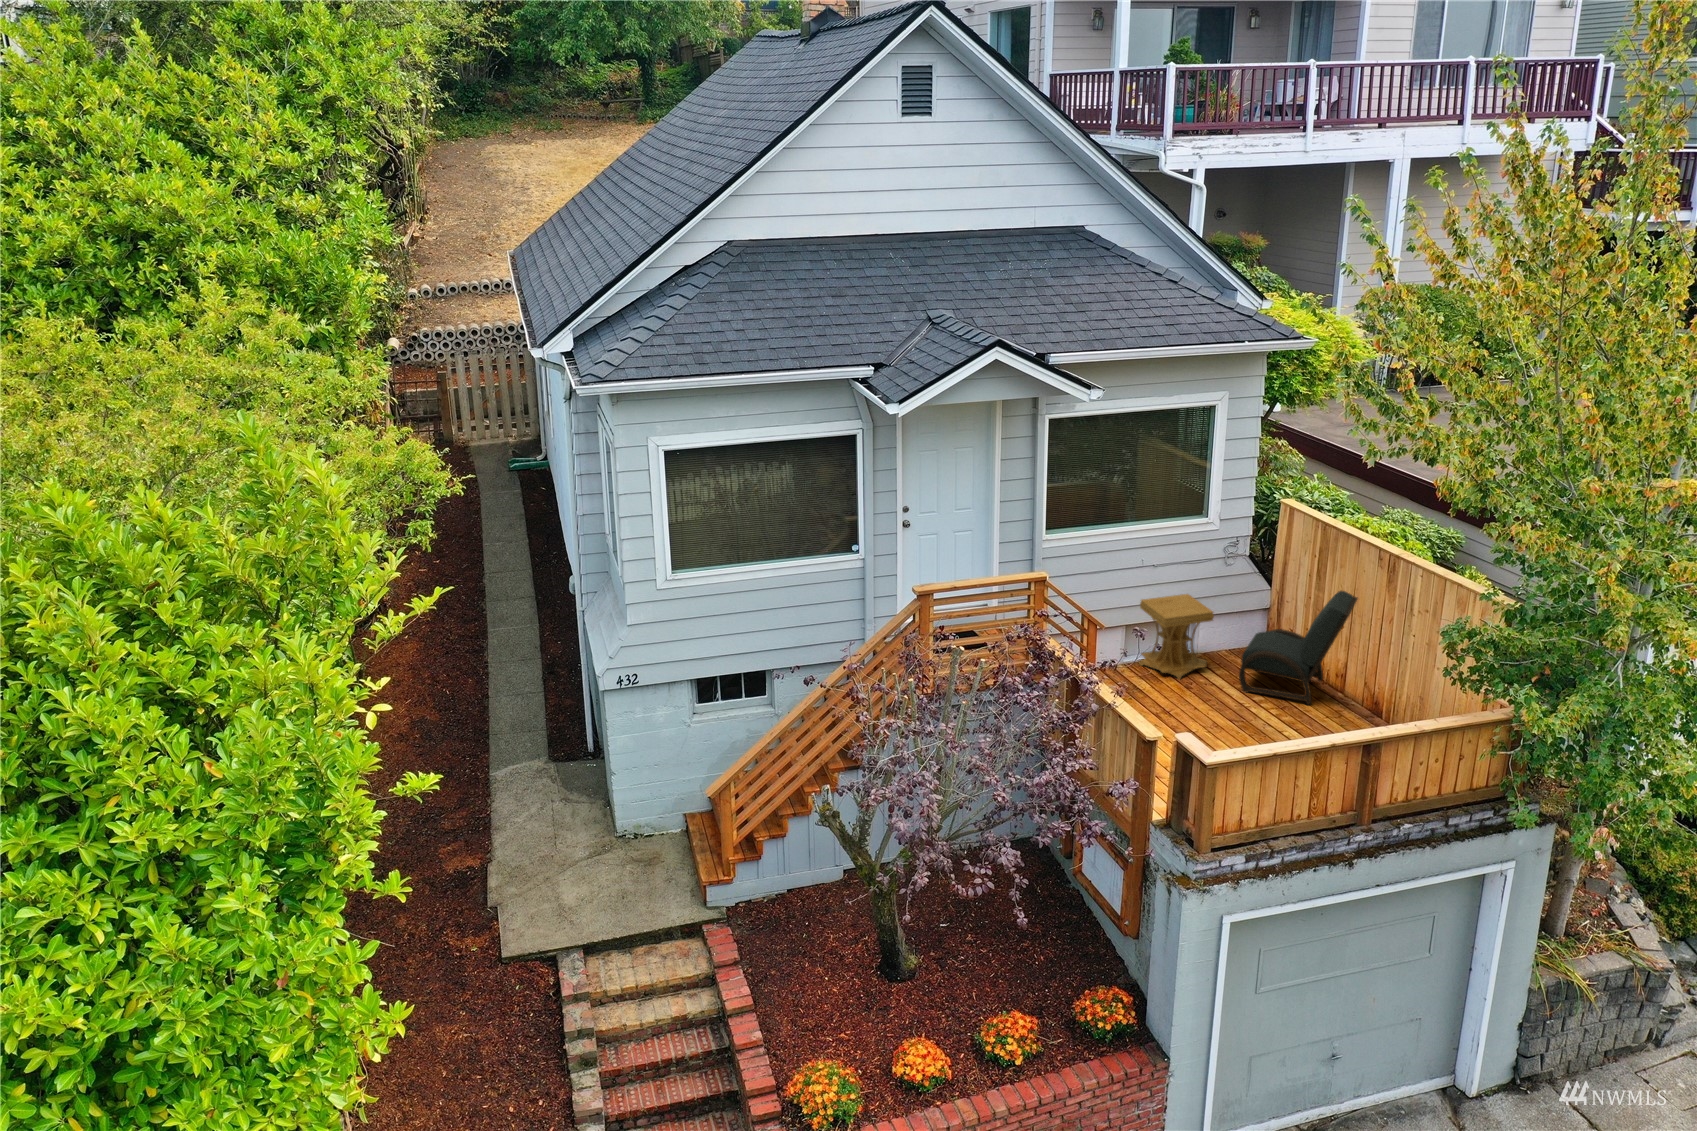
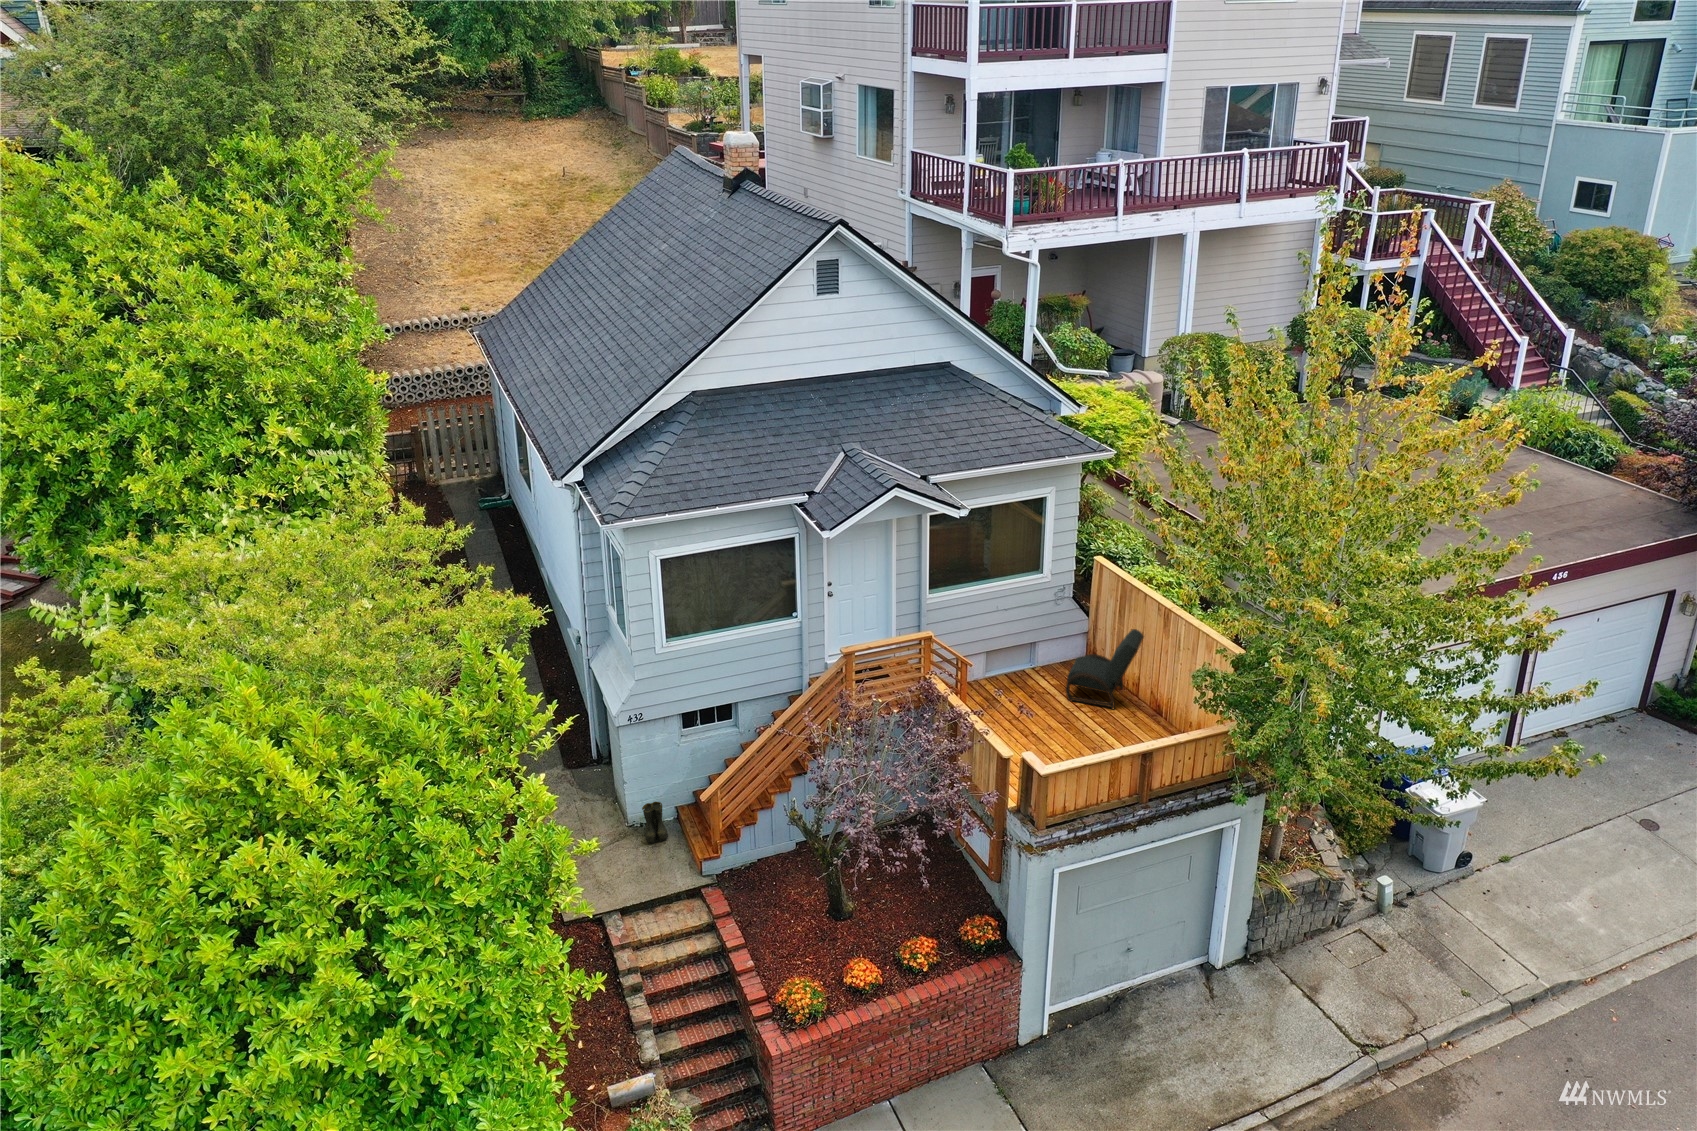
side table: present [1139,594,1214,680] -> none [996,629,1048,693]
boots: none [633,804,668,861] -> present [642,802,668,843]

